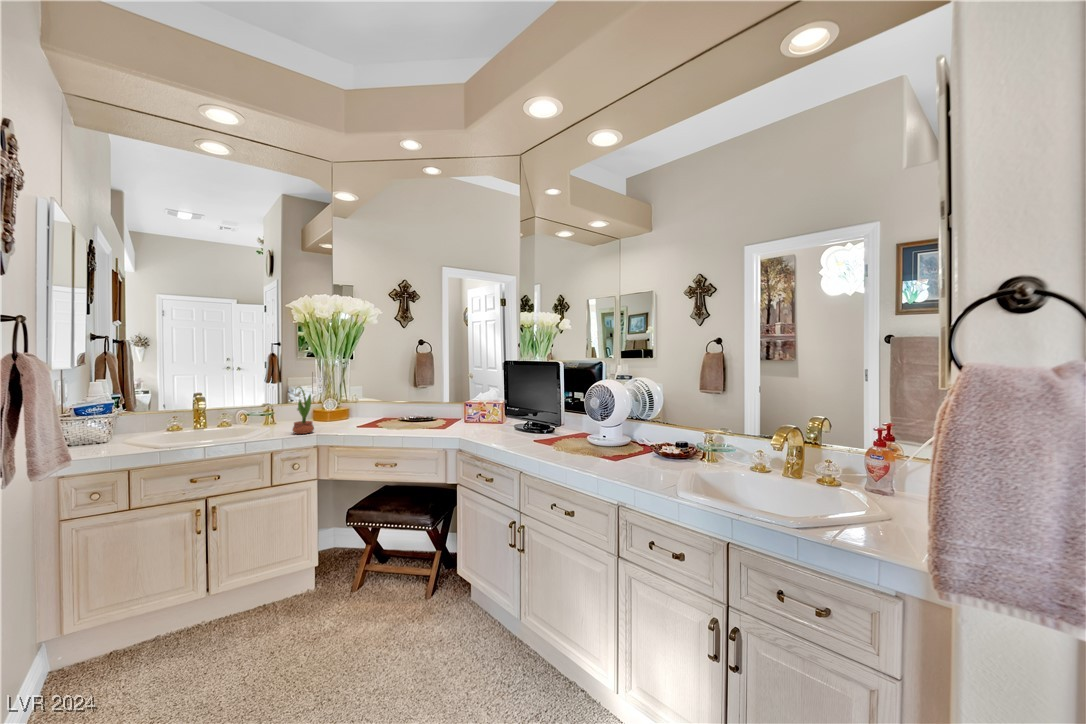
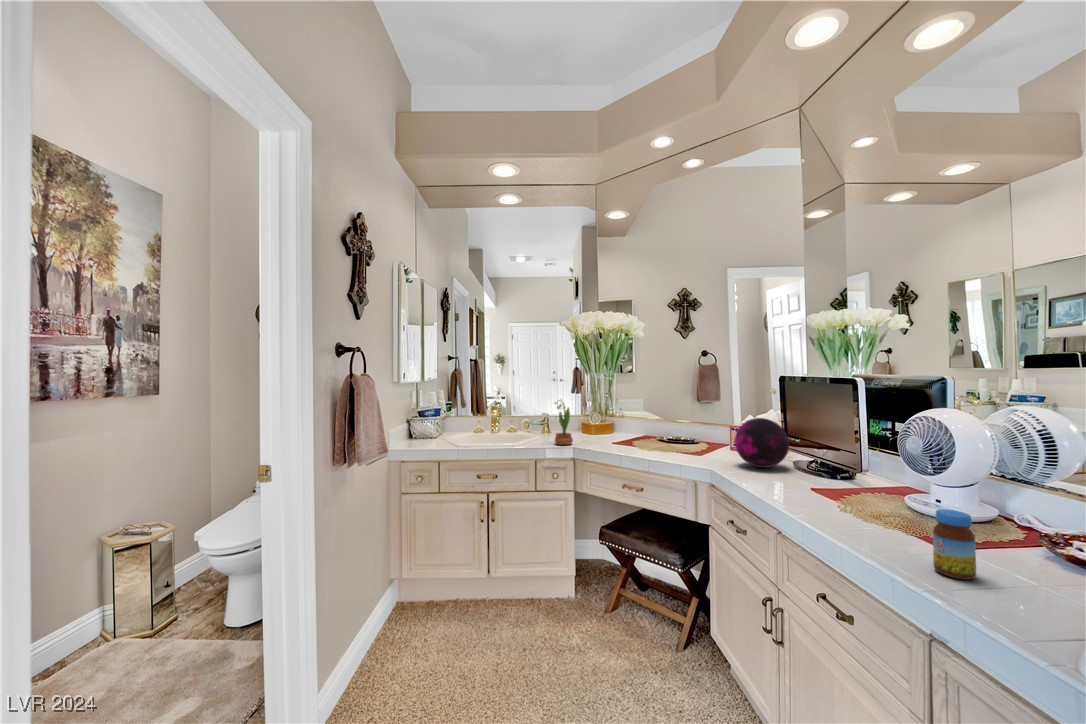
decorative orb: none [475,393,514,432] -> present [735,418,789,468]
jar: none [615,436,633,473] -> present [933,509,976,580]

